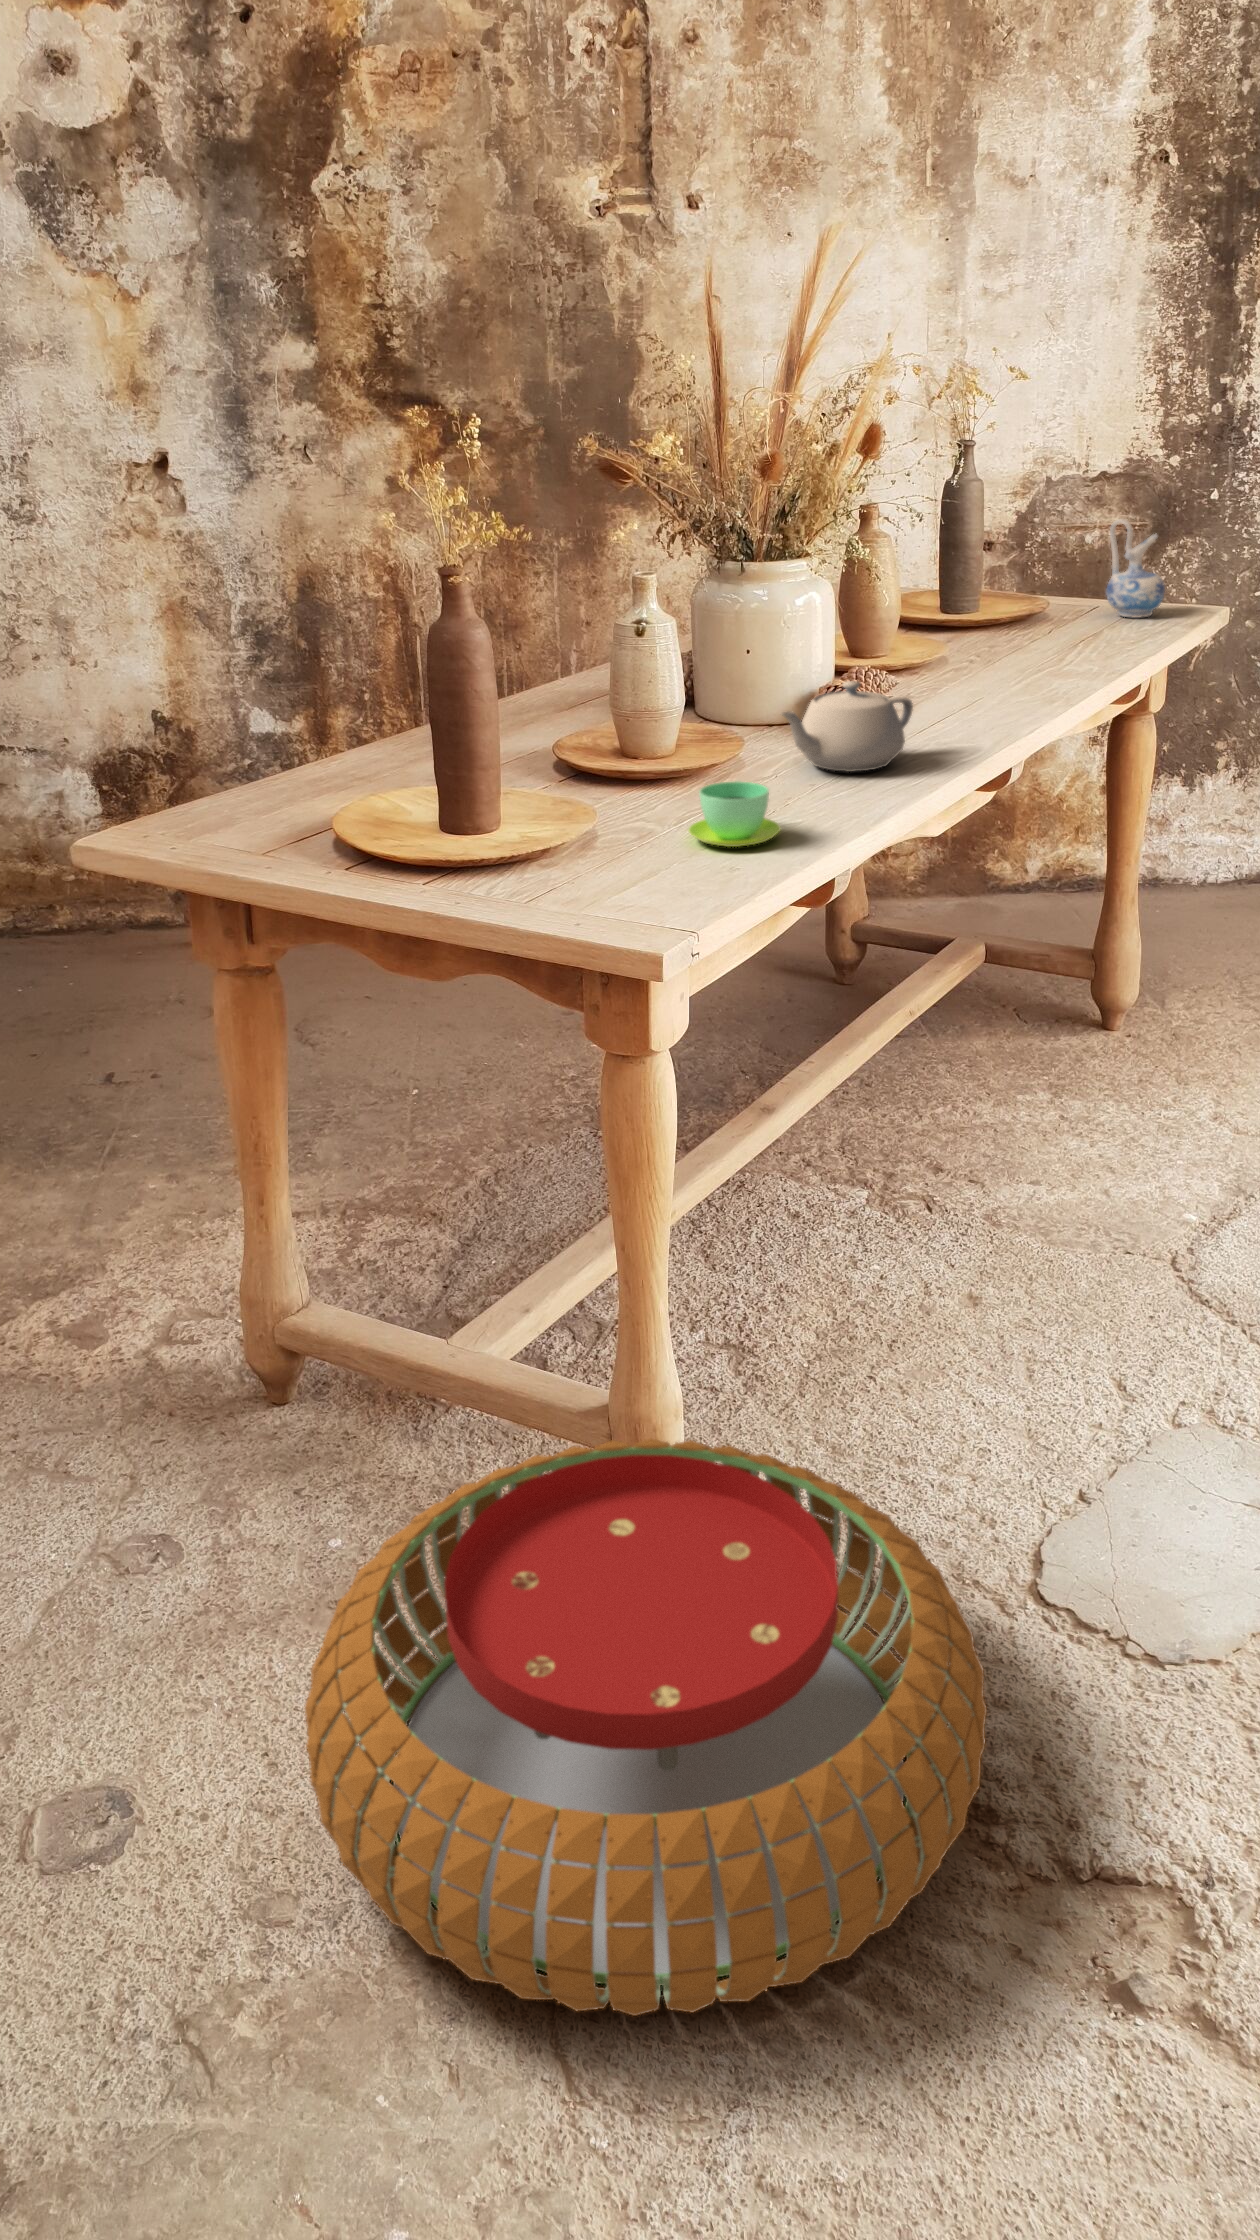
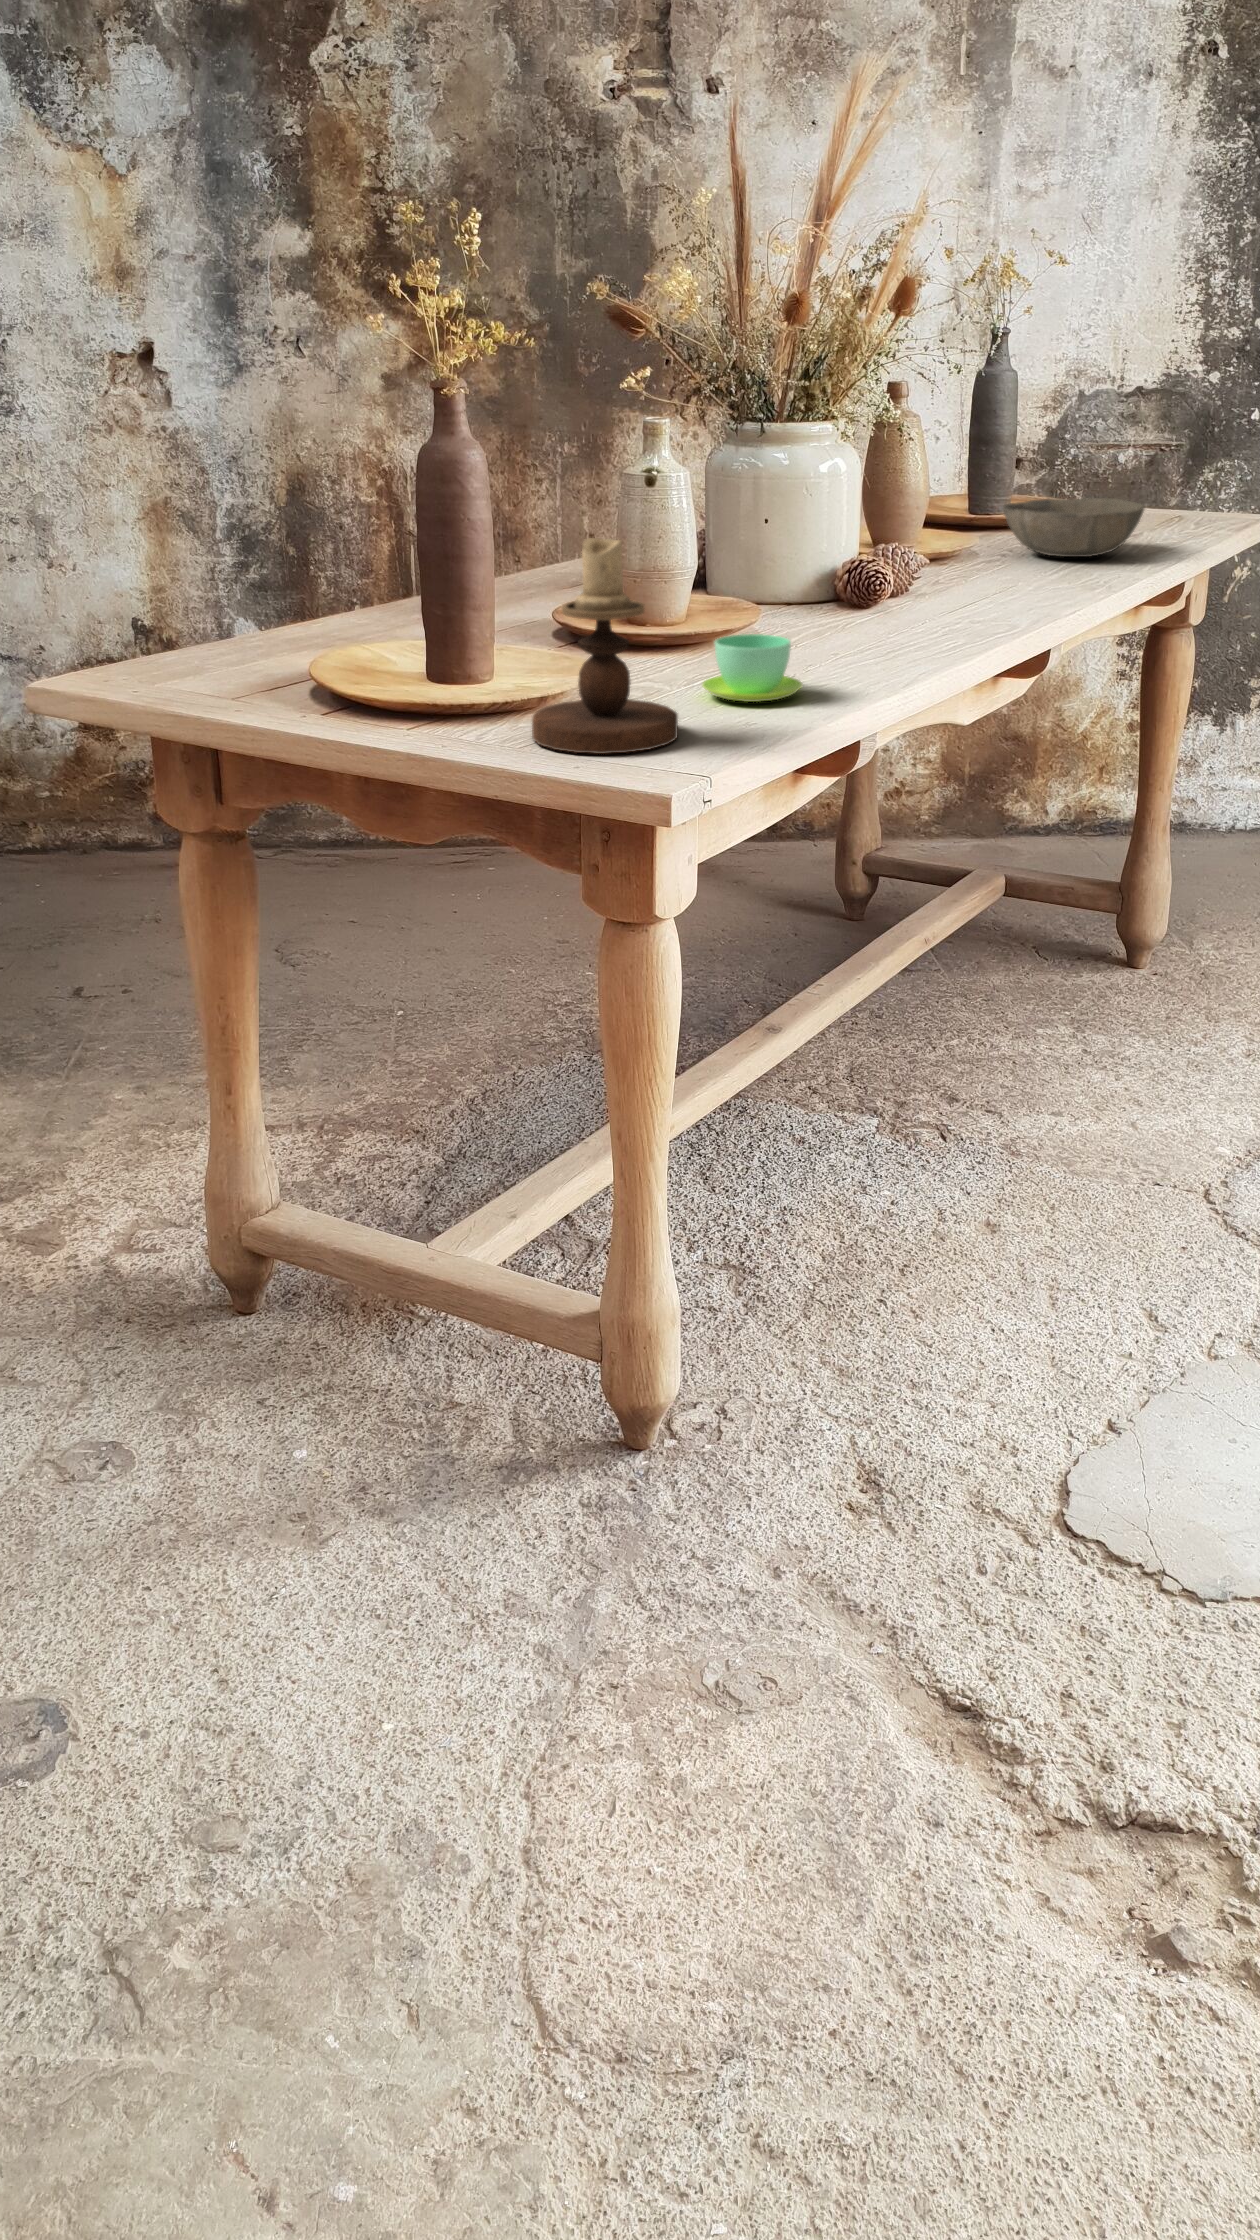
ceramic pitcher: present [1106,519,1165,618] -> none [1145,416,1207,522]
bowl: none [969,604,1102,664] -> present [1003,497,1144,557]
teapot: present [781,681,913,772] -> none [802,544,946,641]
candlestick: none [534,714,667,911] -> present [532,538,678,754]
pouf: present [305,1439,987,2016] -> none [257,1343,1015,1957]

